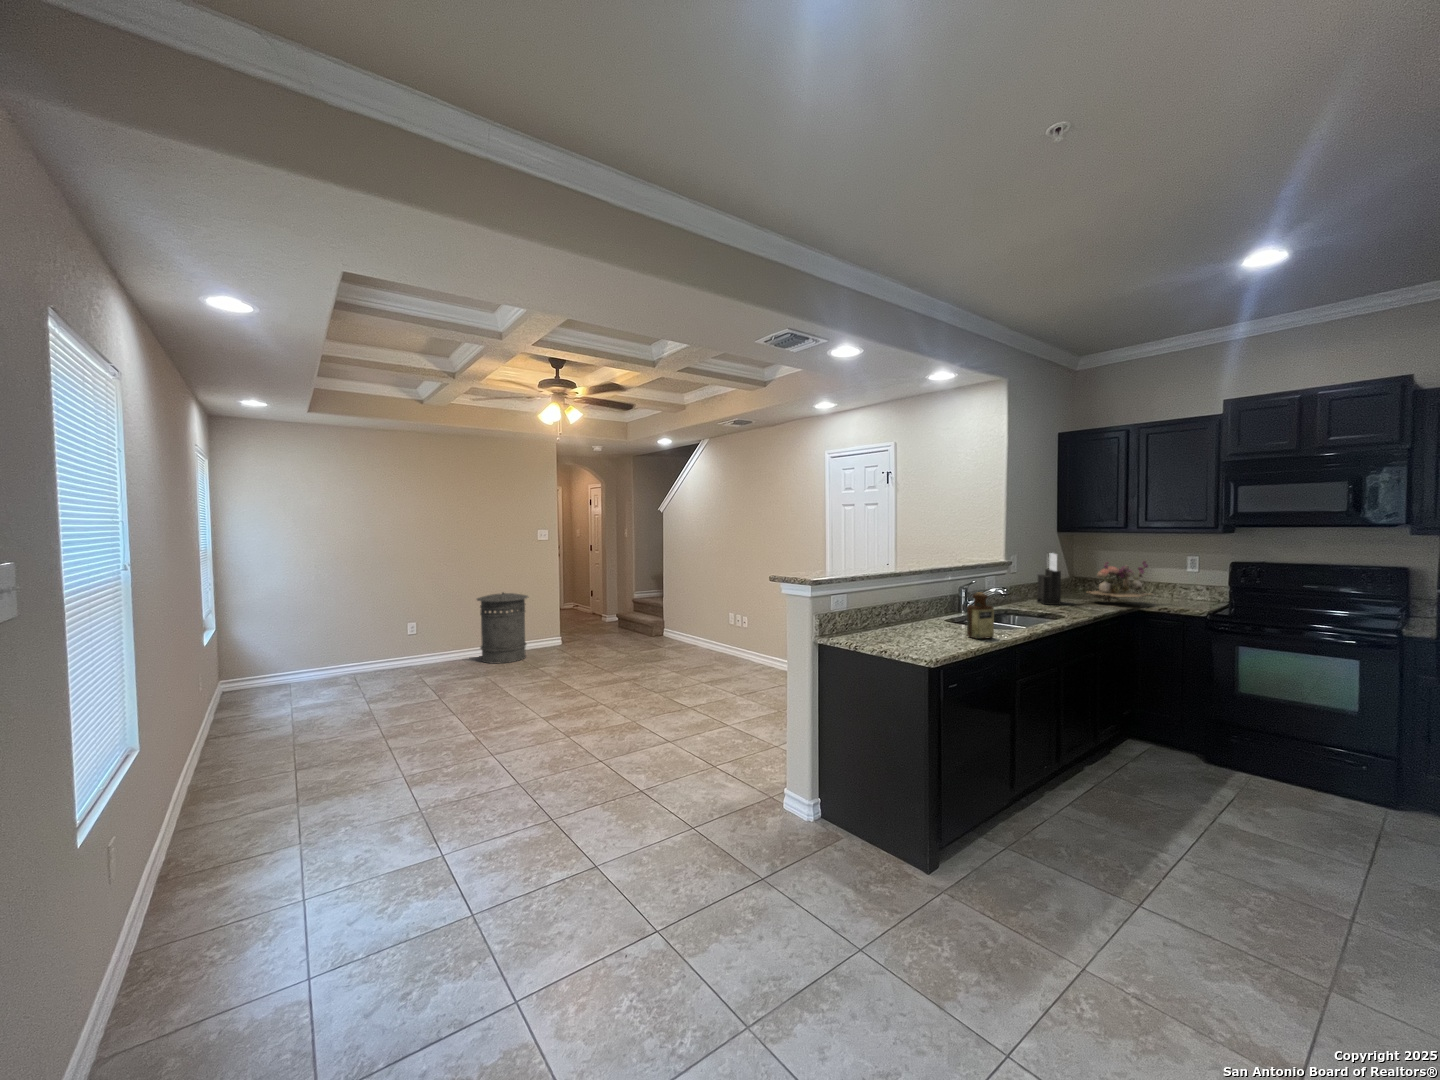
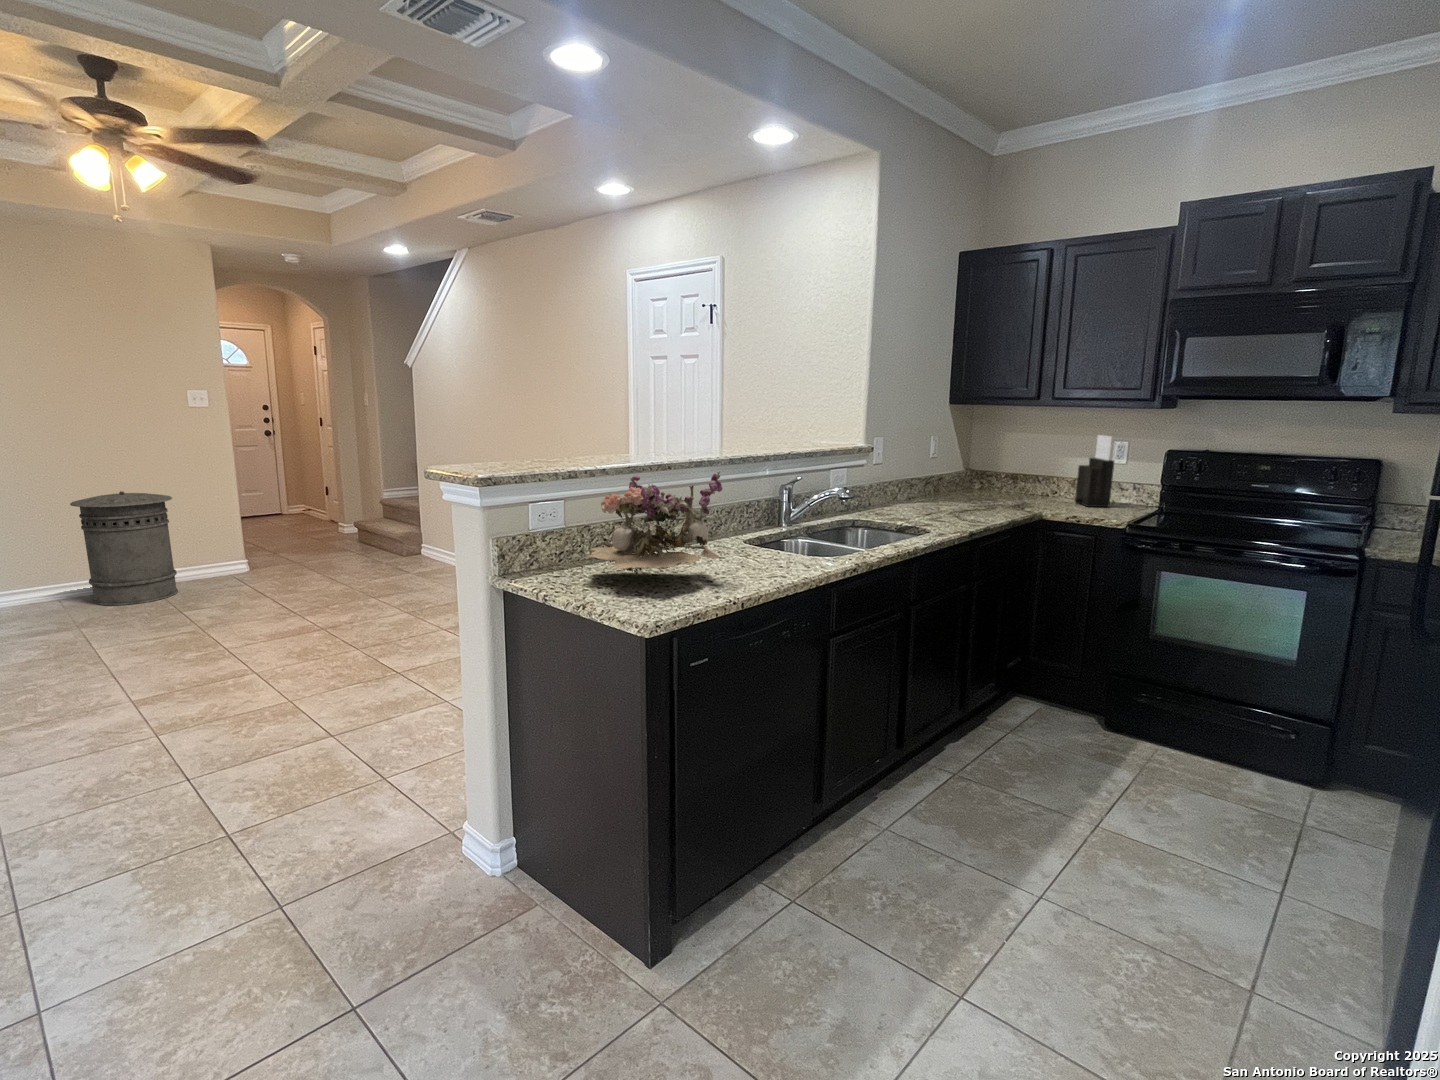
knife block: present [1037,553,1061,605] -> present [1075,435,1114,507]
flower arrangement: present [1090,561,1153,601] -> present [586,471,722,576]
bottle: present [967,593,994,639] -> none [753,498,794,576]

